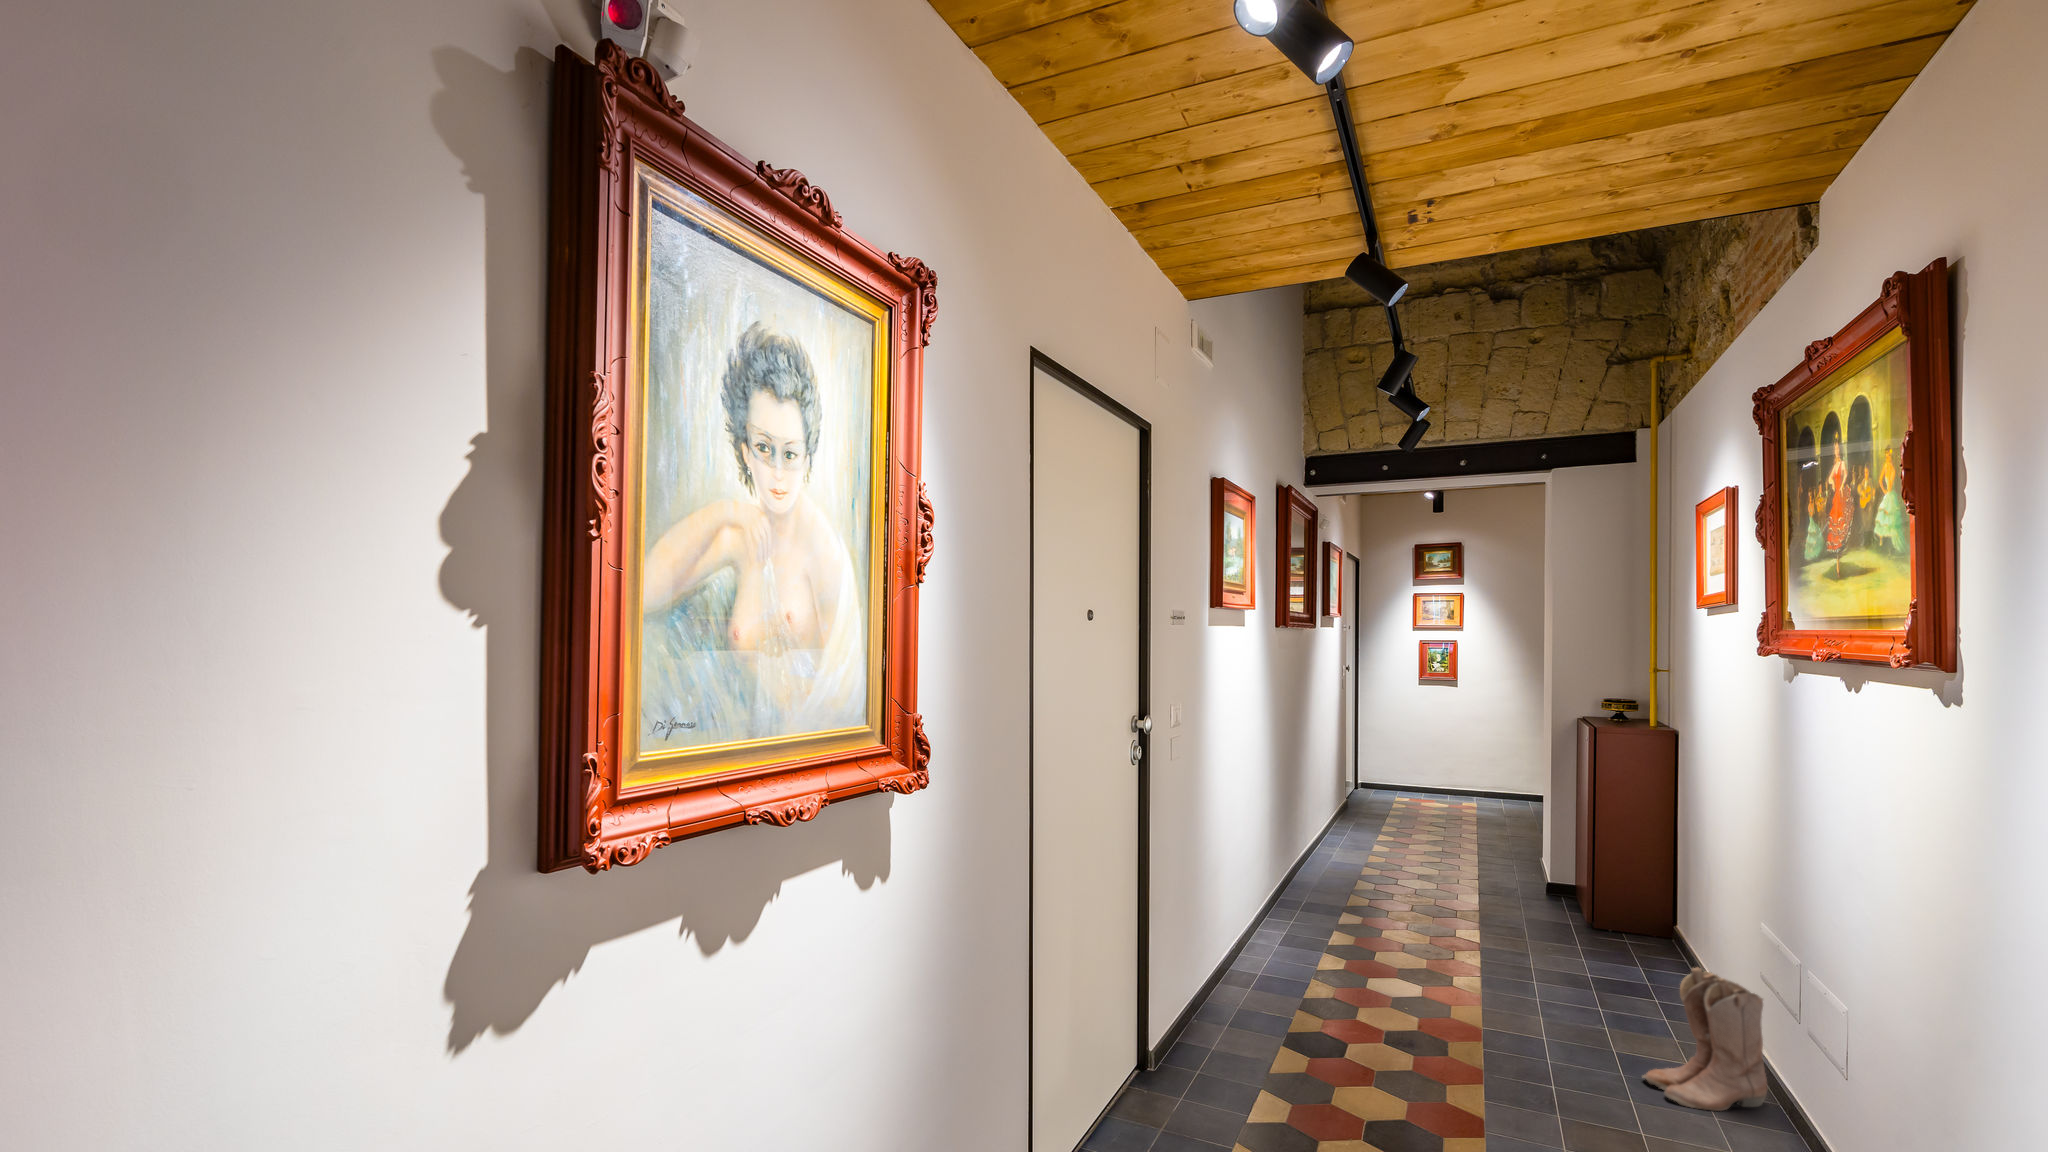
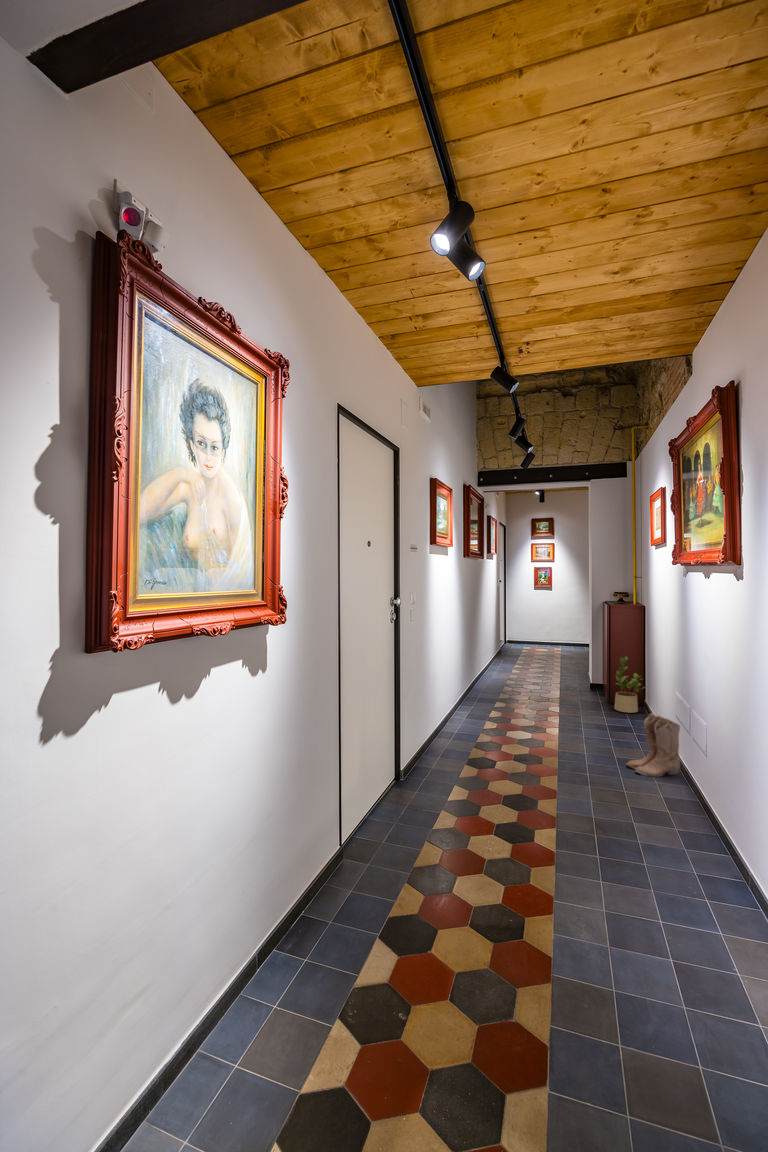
potted plant: none [1604,832,1676,954] -> present [614,656,646,713]

